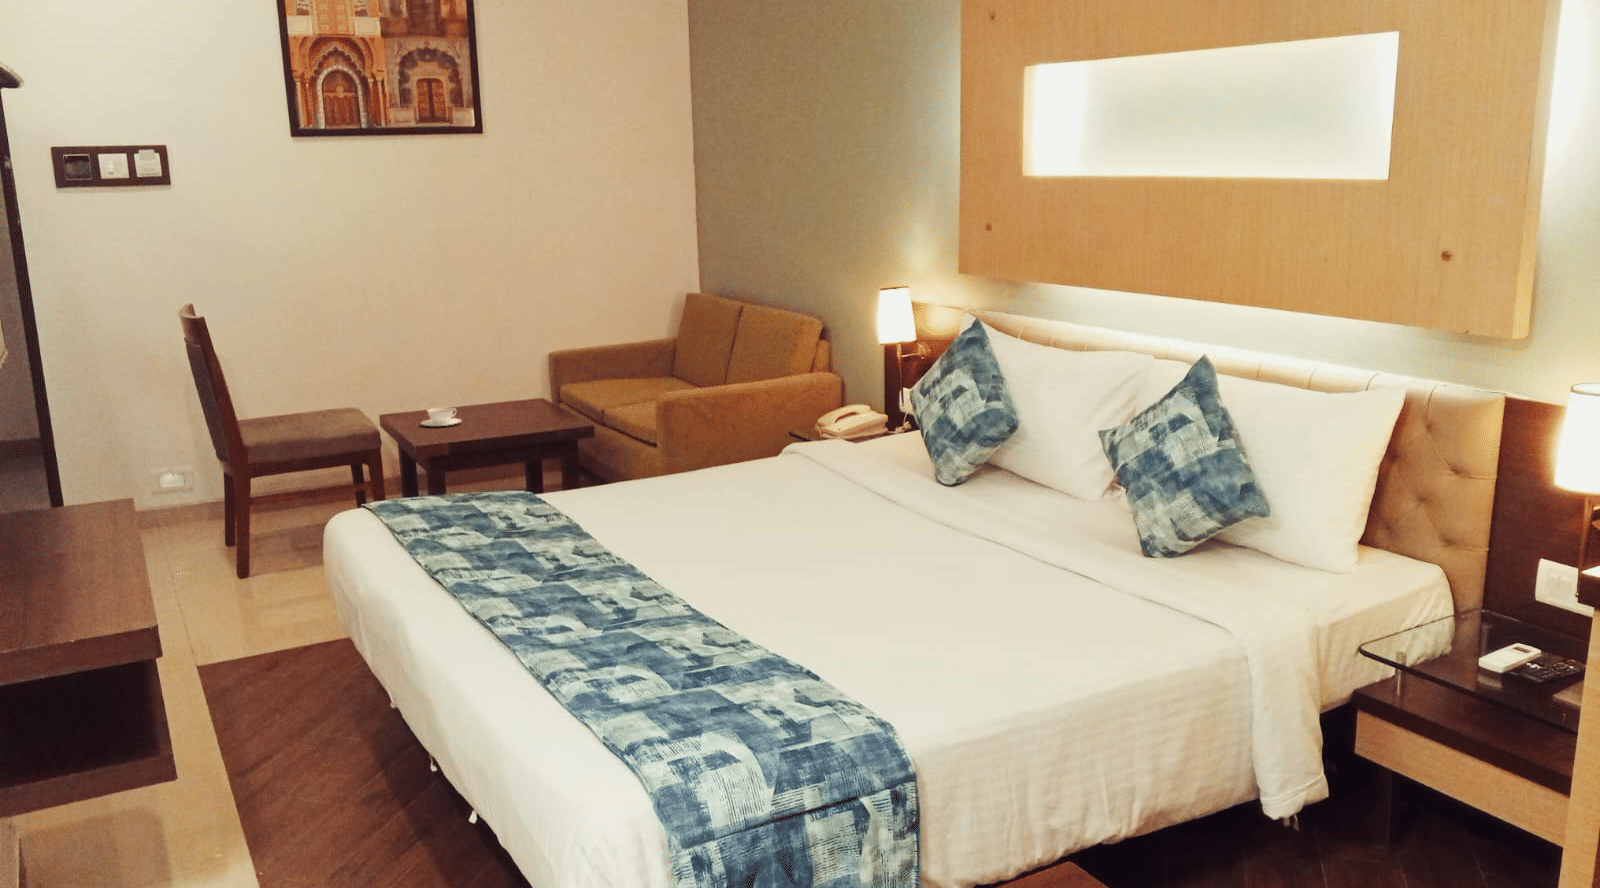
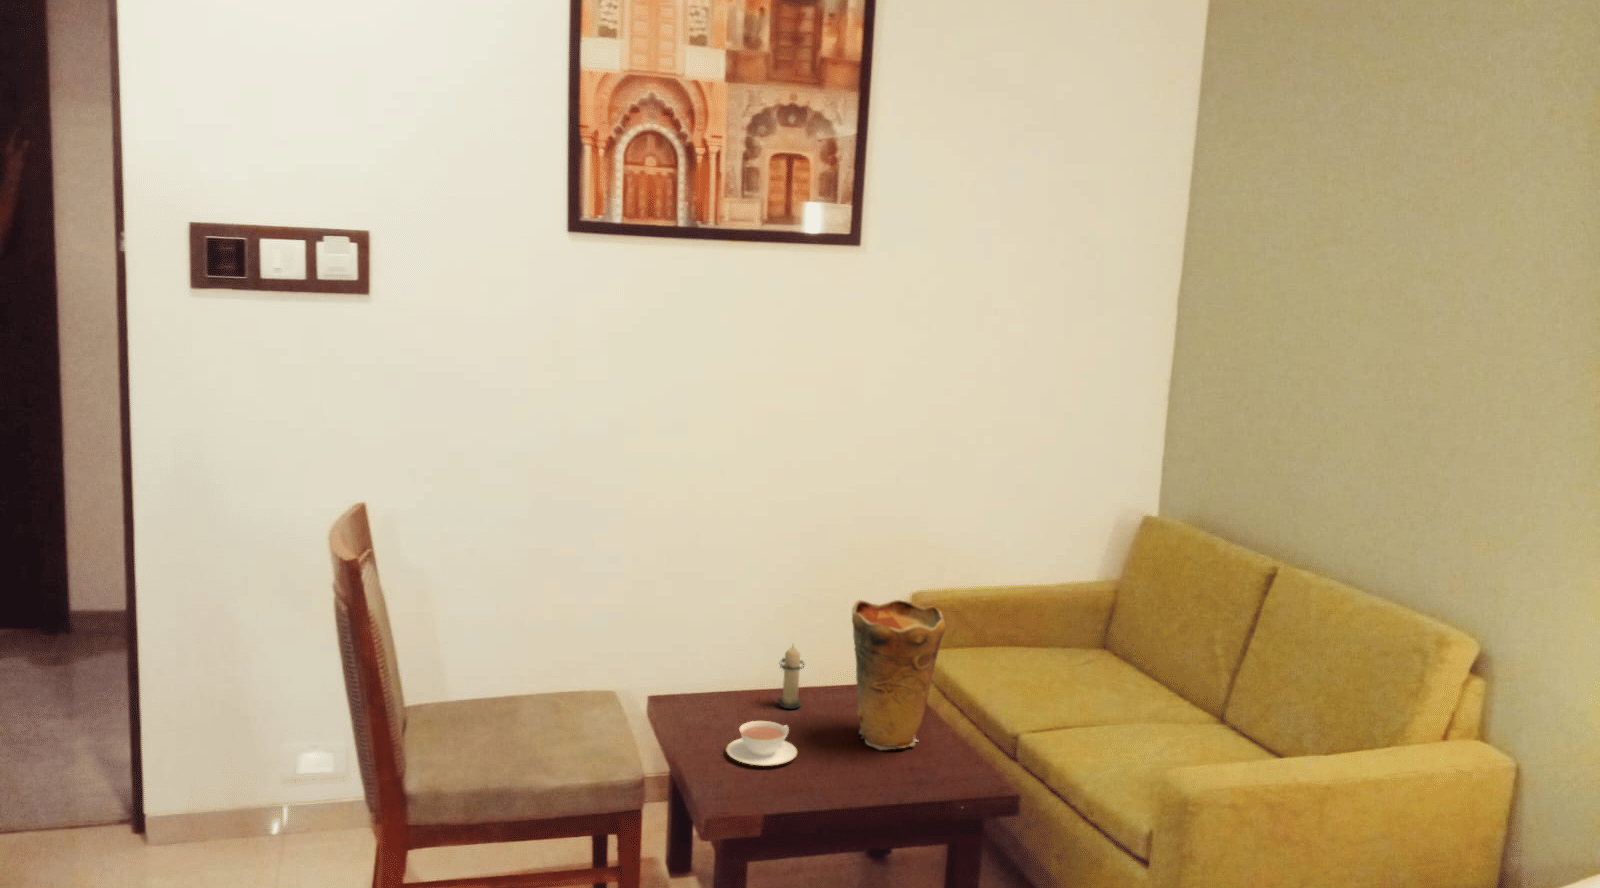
vase: none [486,337,541,418] -> present [852,600,945,750]
candle: none [451,373,472,412] -> present [778,647,804,708]

